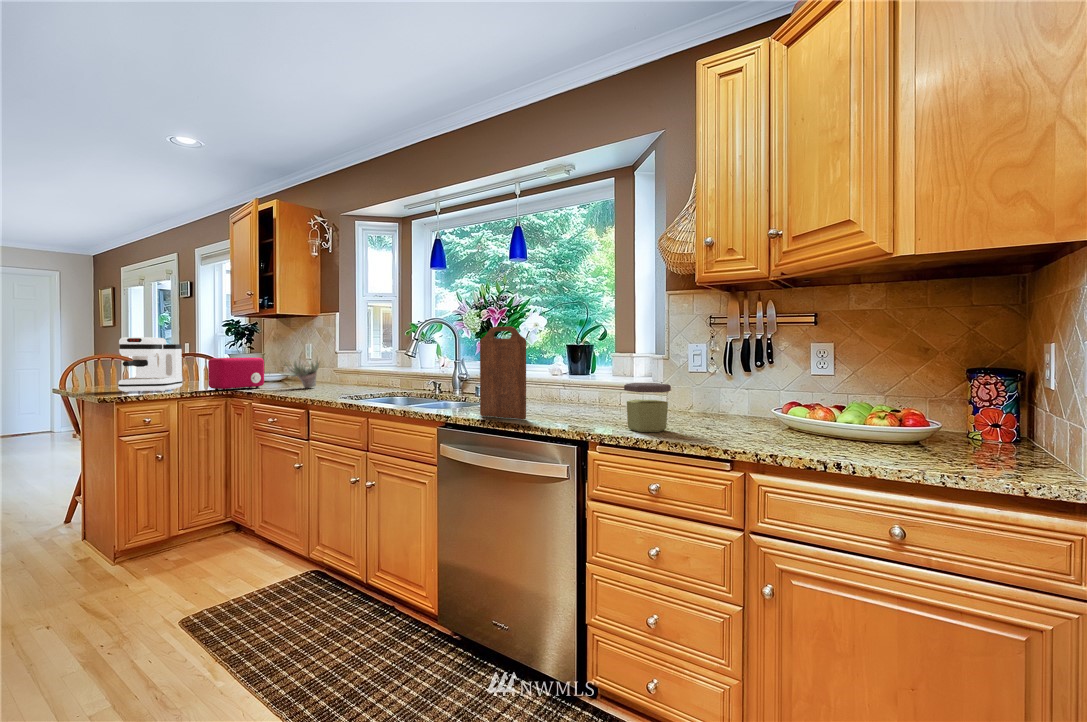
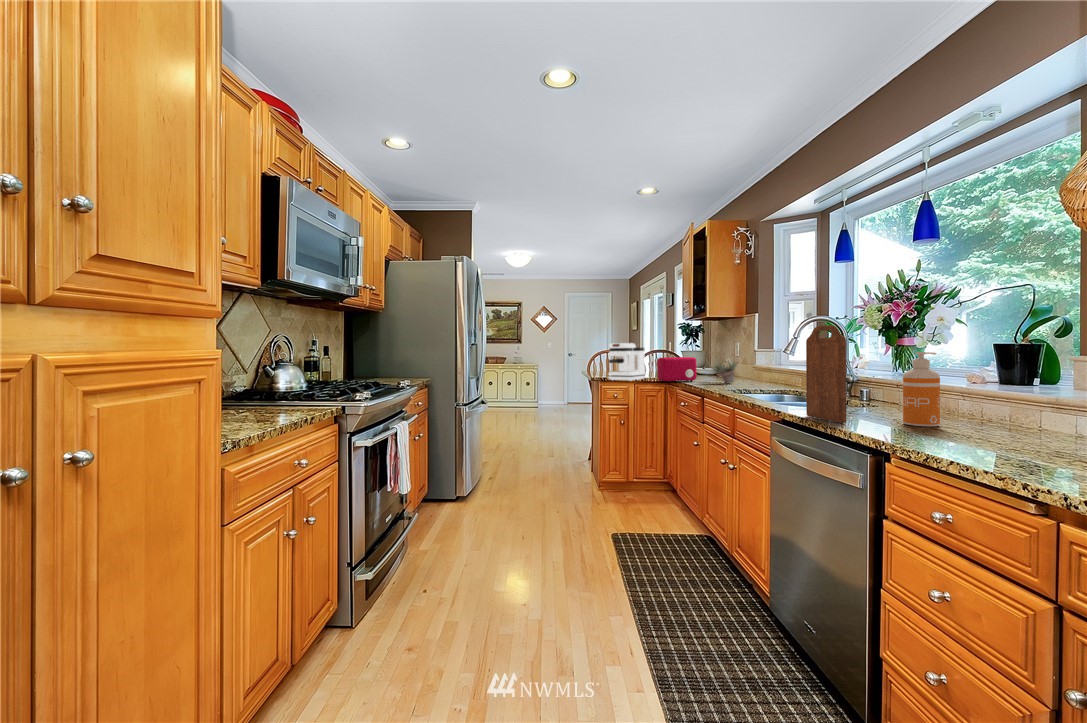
soap dispenser: none [555,353,580,415] -> present [903,352,940,427]
jar: present [624,383,671,432] -> none [936,390,1010,454]

